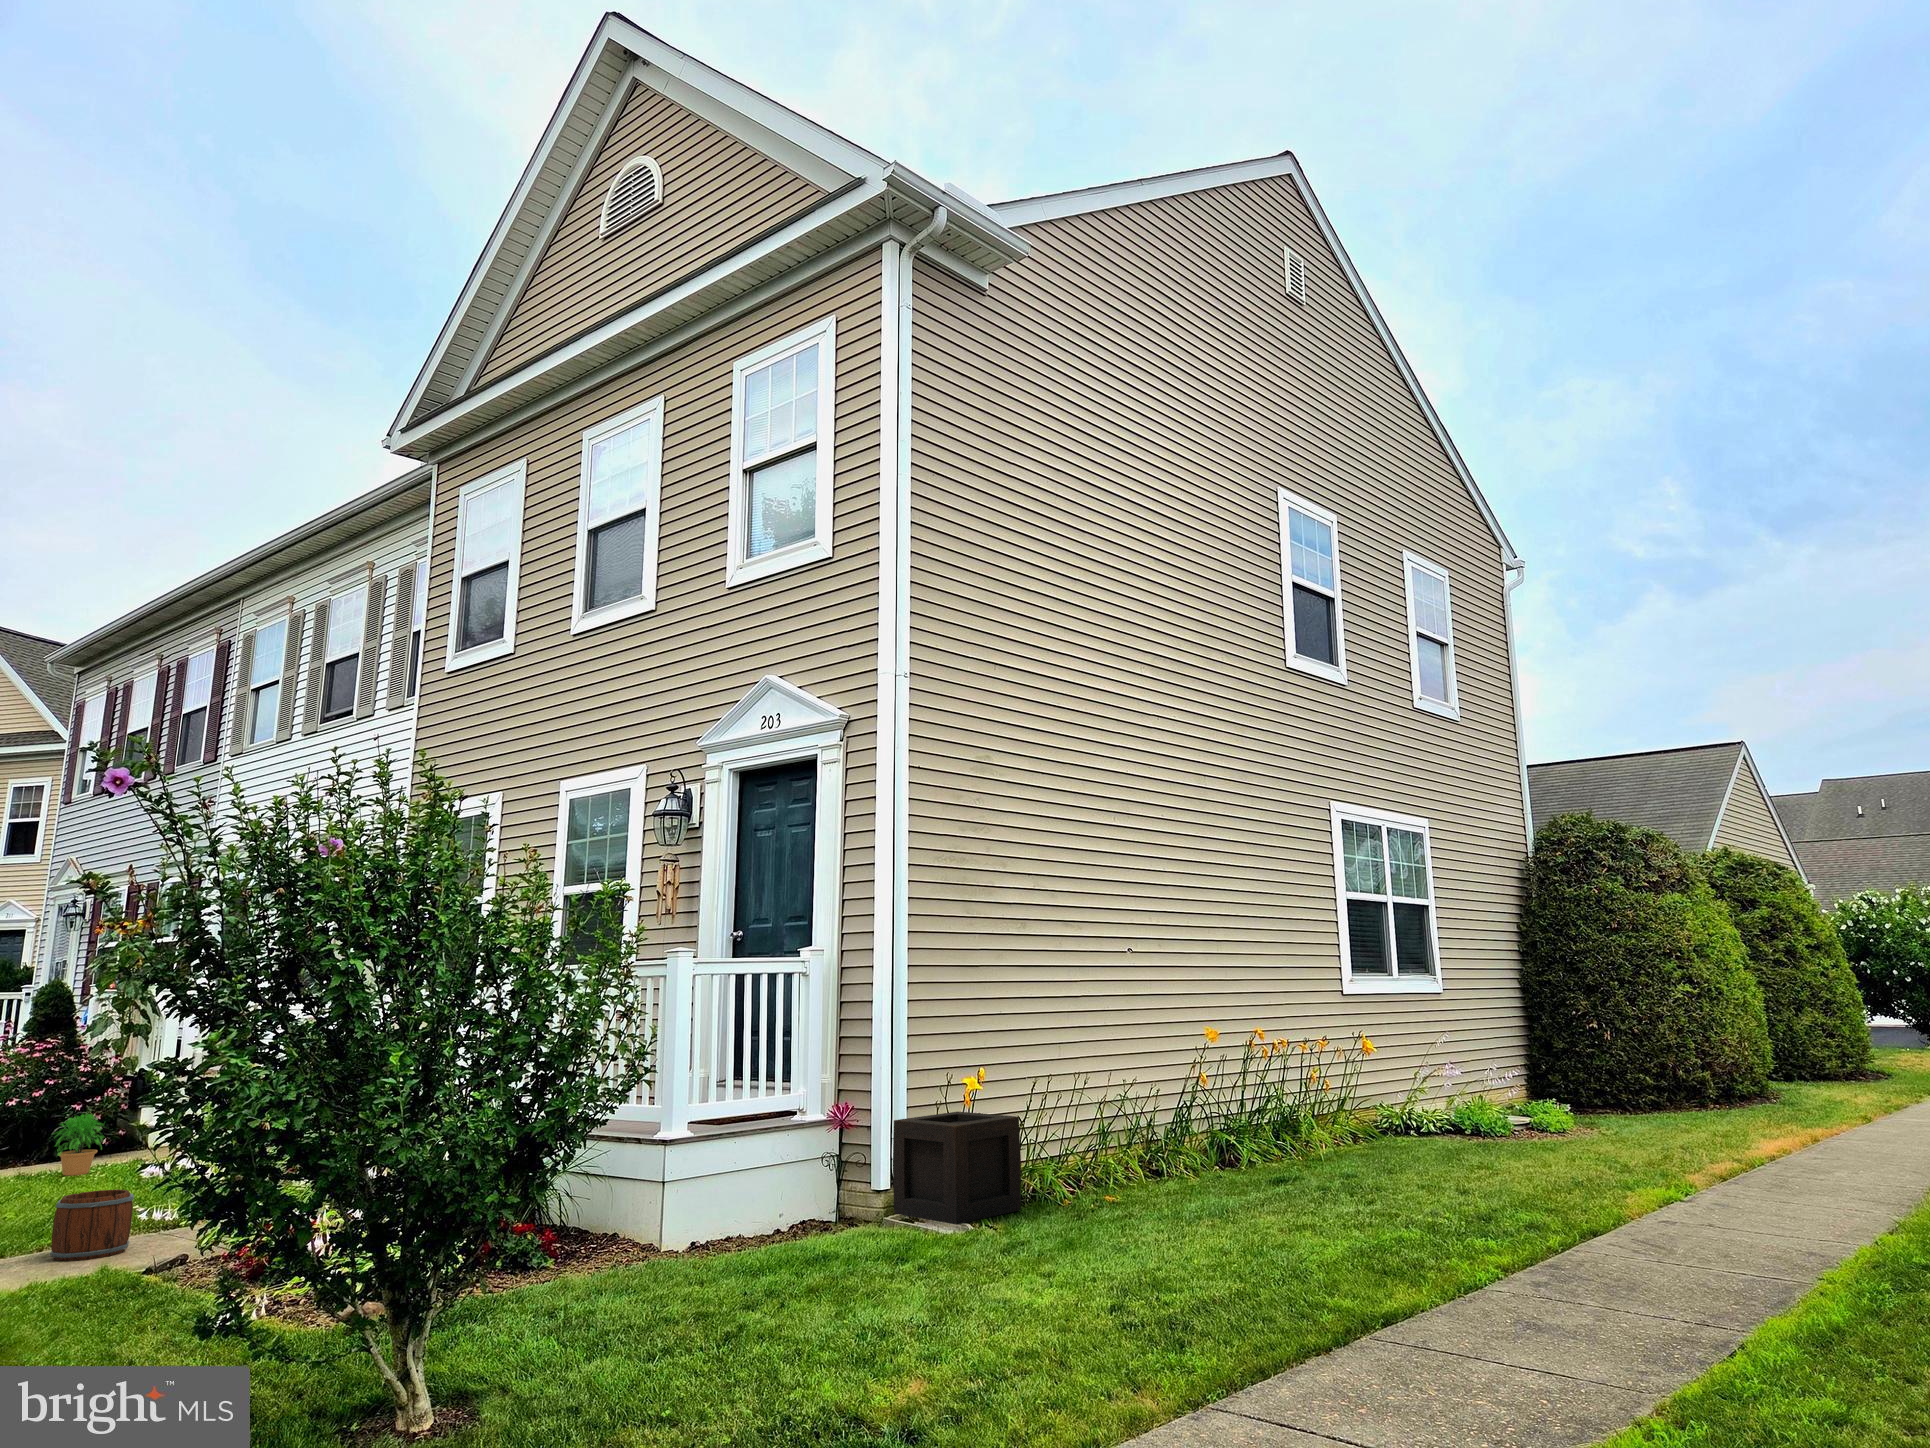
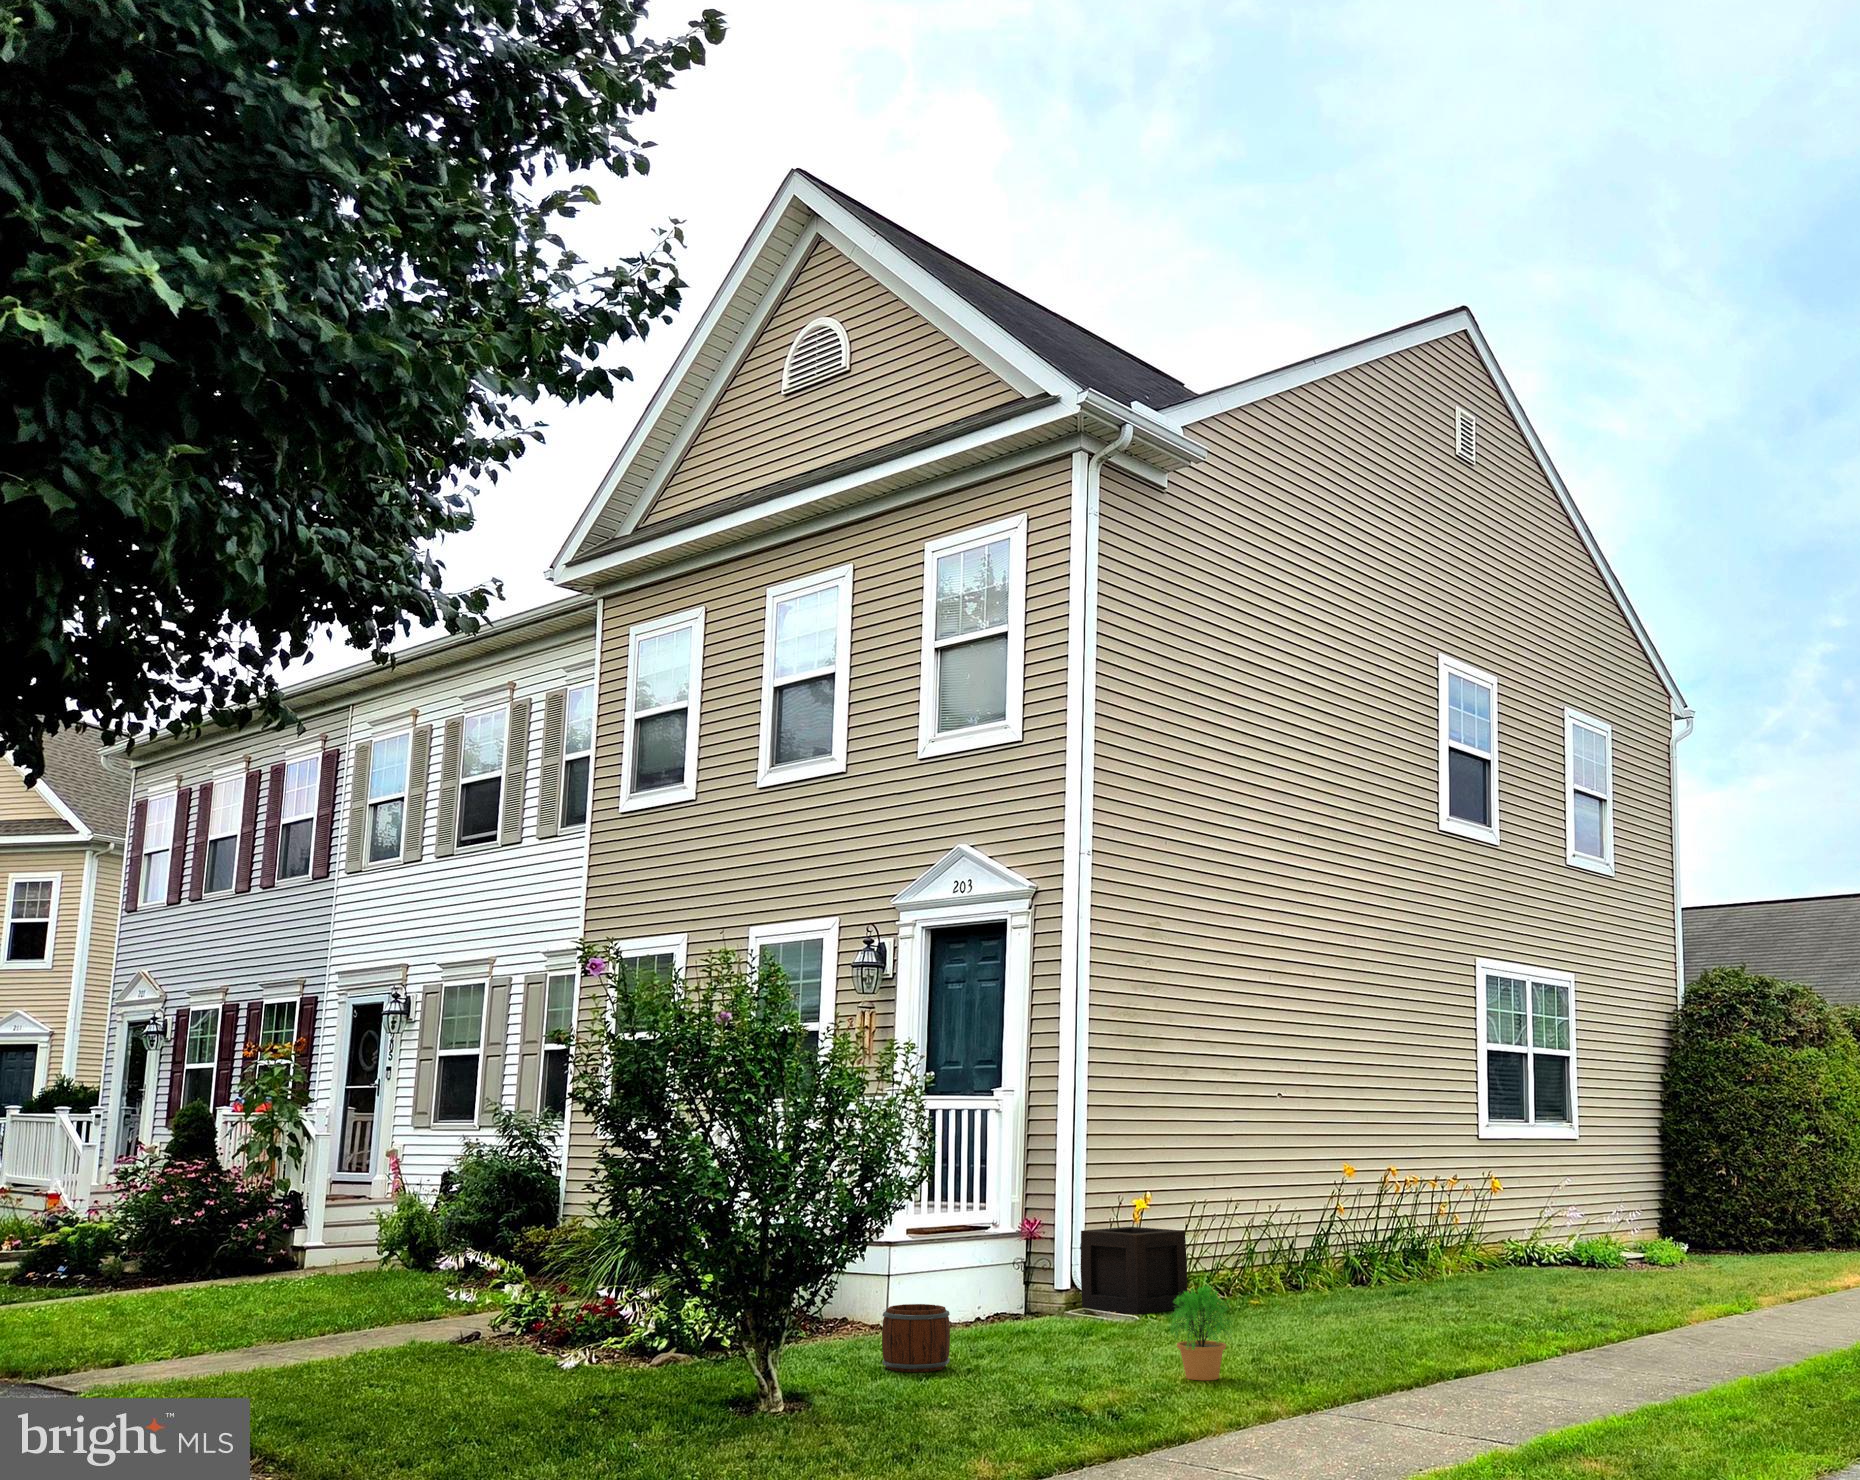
potted plant: present [56,1114,103,1175] -> present [1170,1285,1233,1380]
bucket: present [50,1189,134,1261] -> present [882,1304,950,1372]

